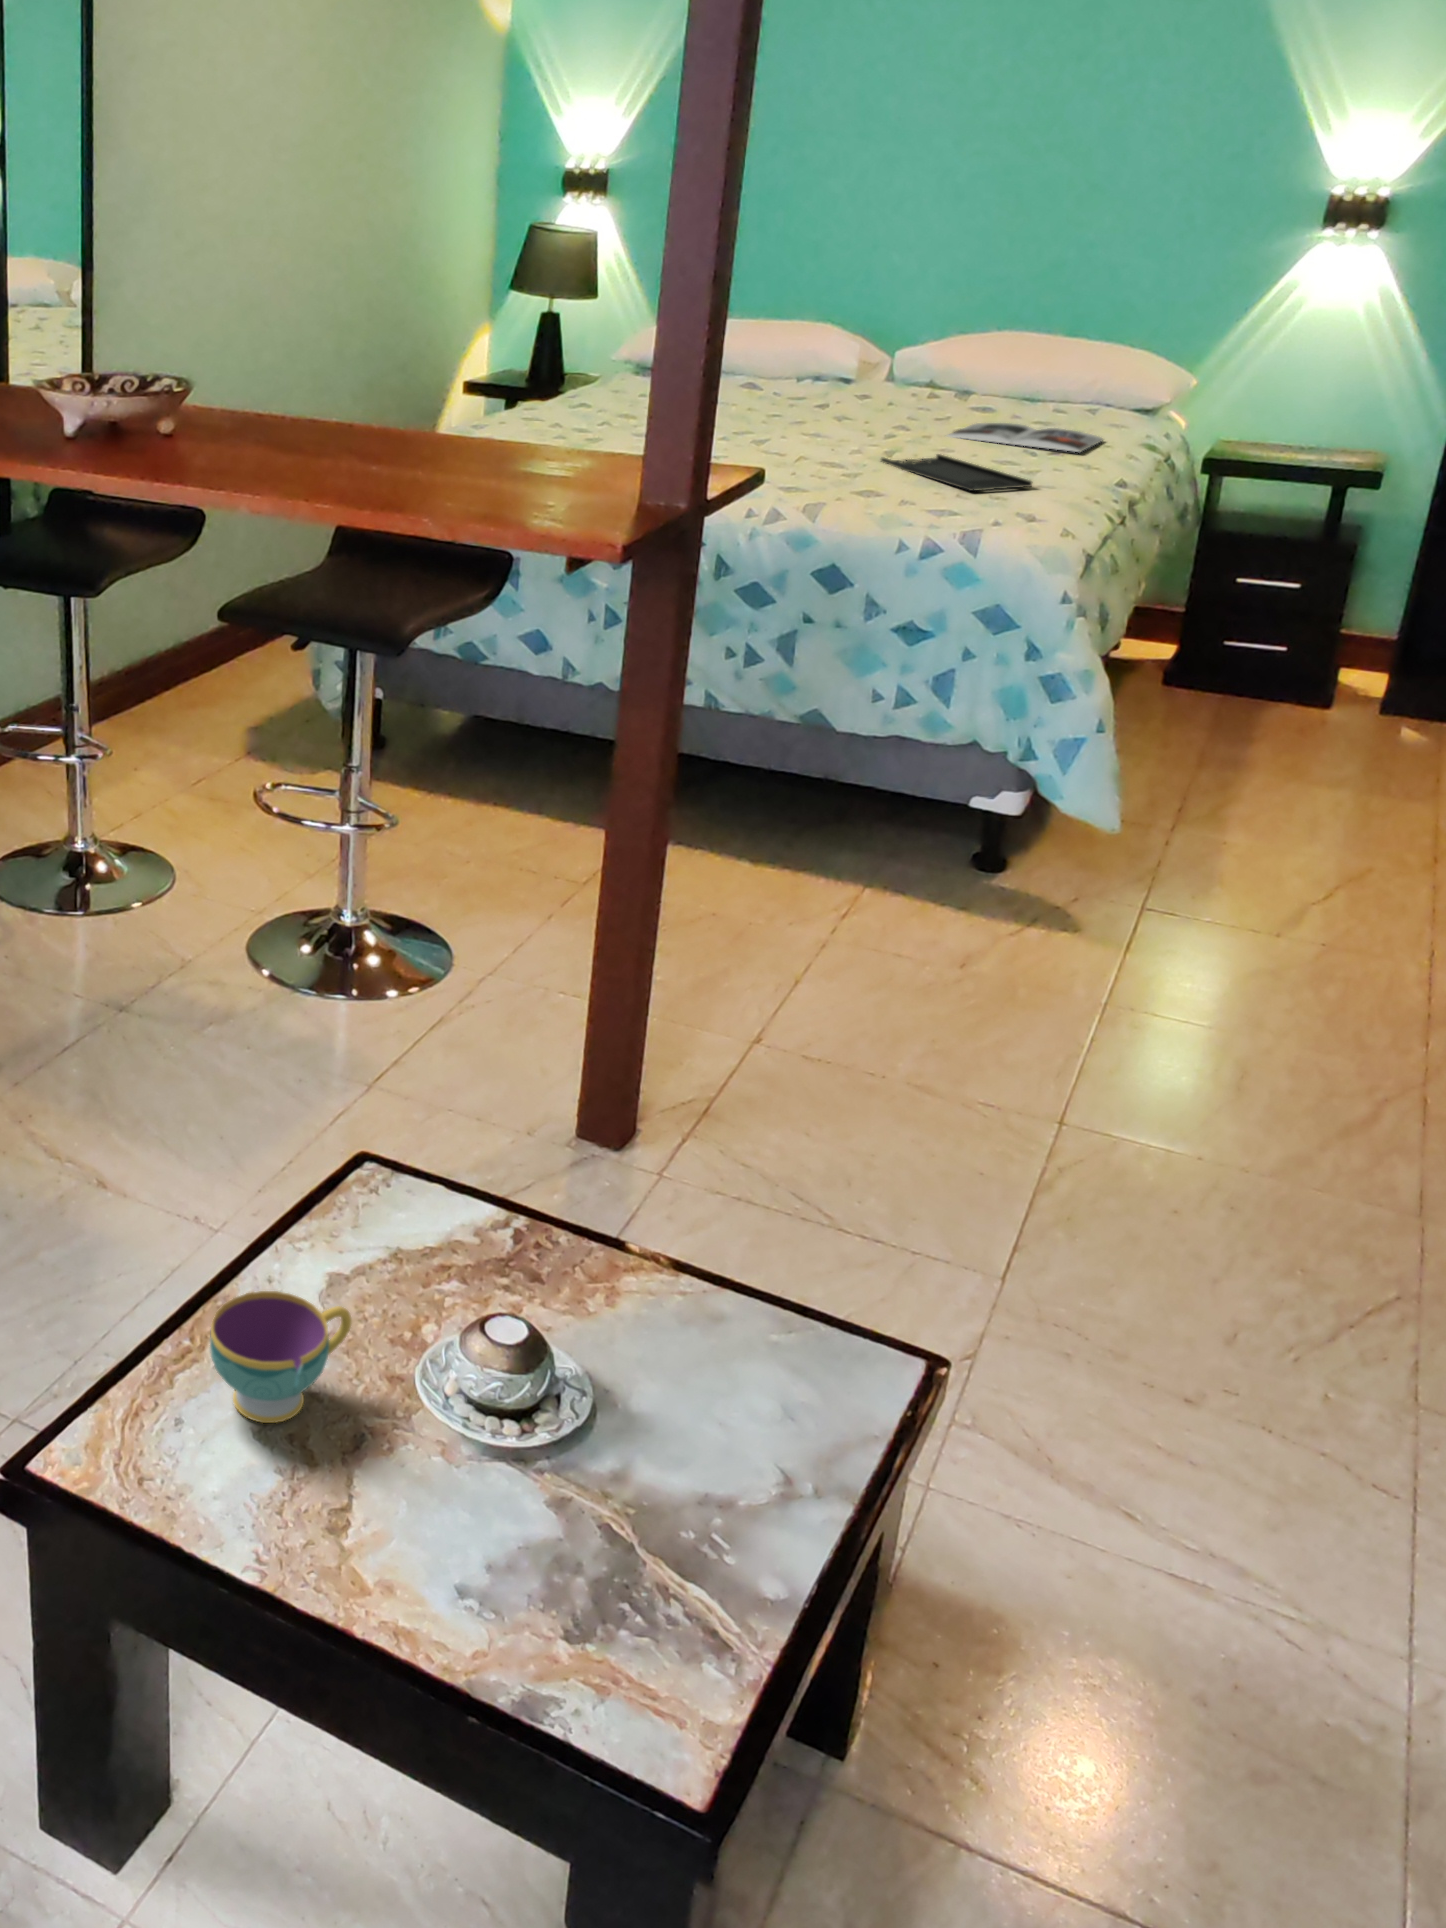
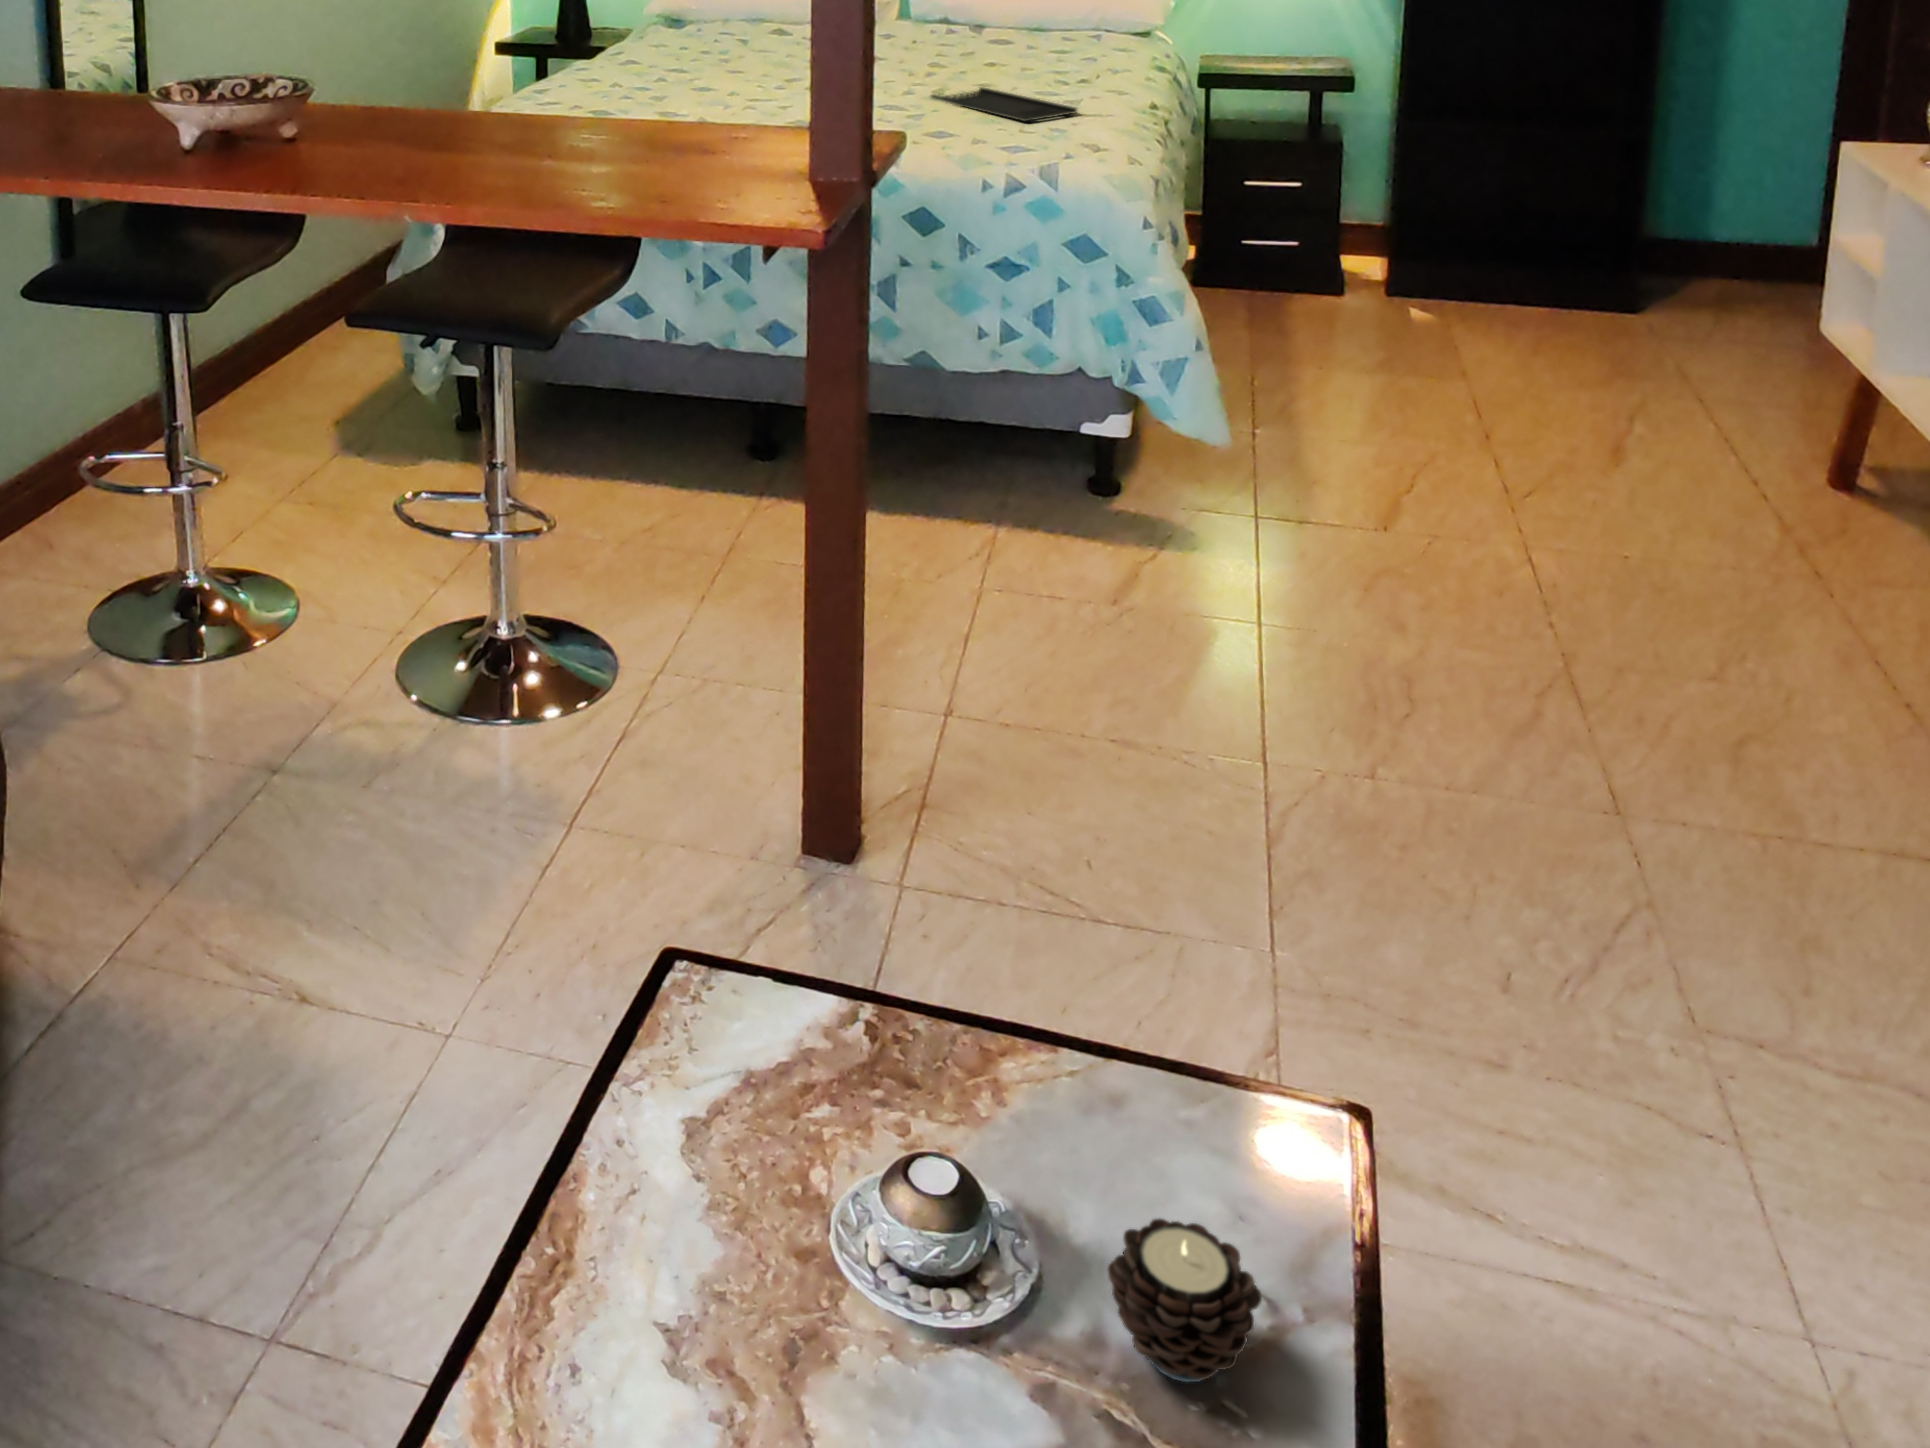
magazine: present [947,423,1103,452] -> none [978,52,1120,76]
teacup: present [210,1291,351,1423] -> none [596,1170,753,1350]
candle: none [632,1392,760,1518] -> present [1108,1219,1262,1382]

